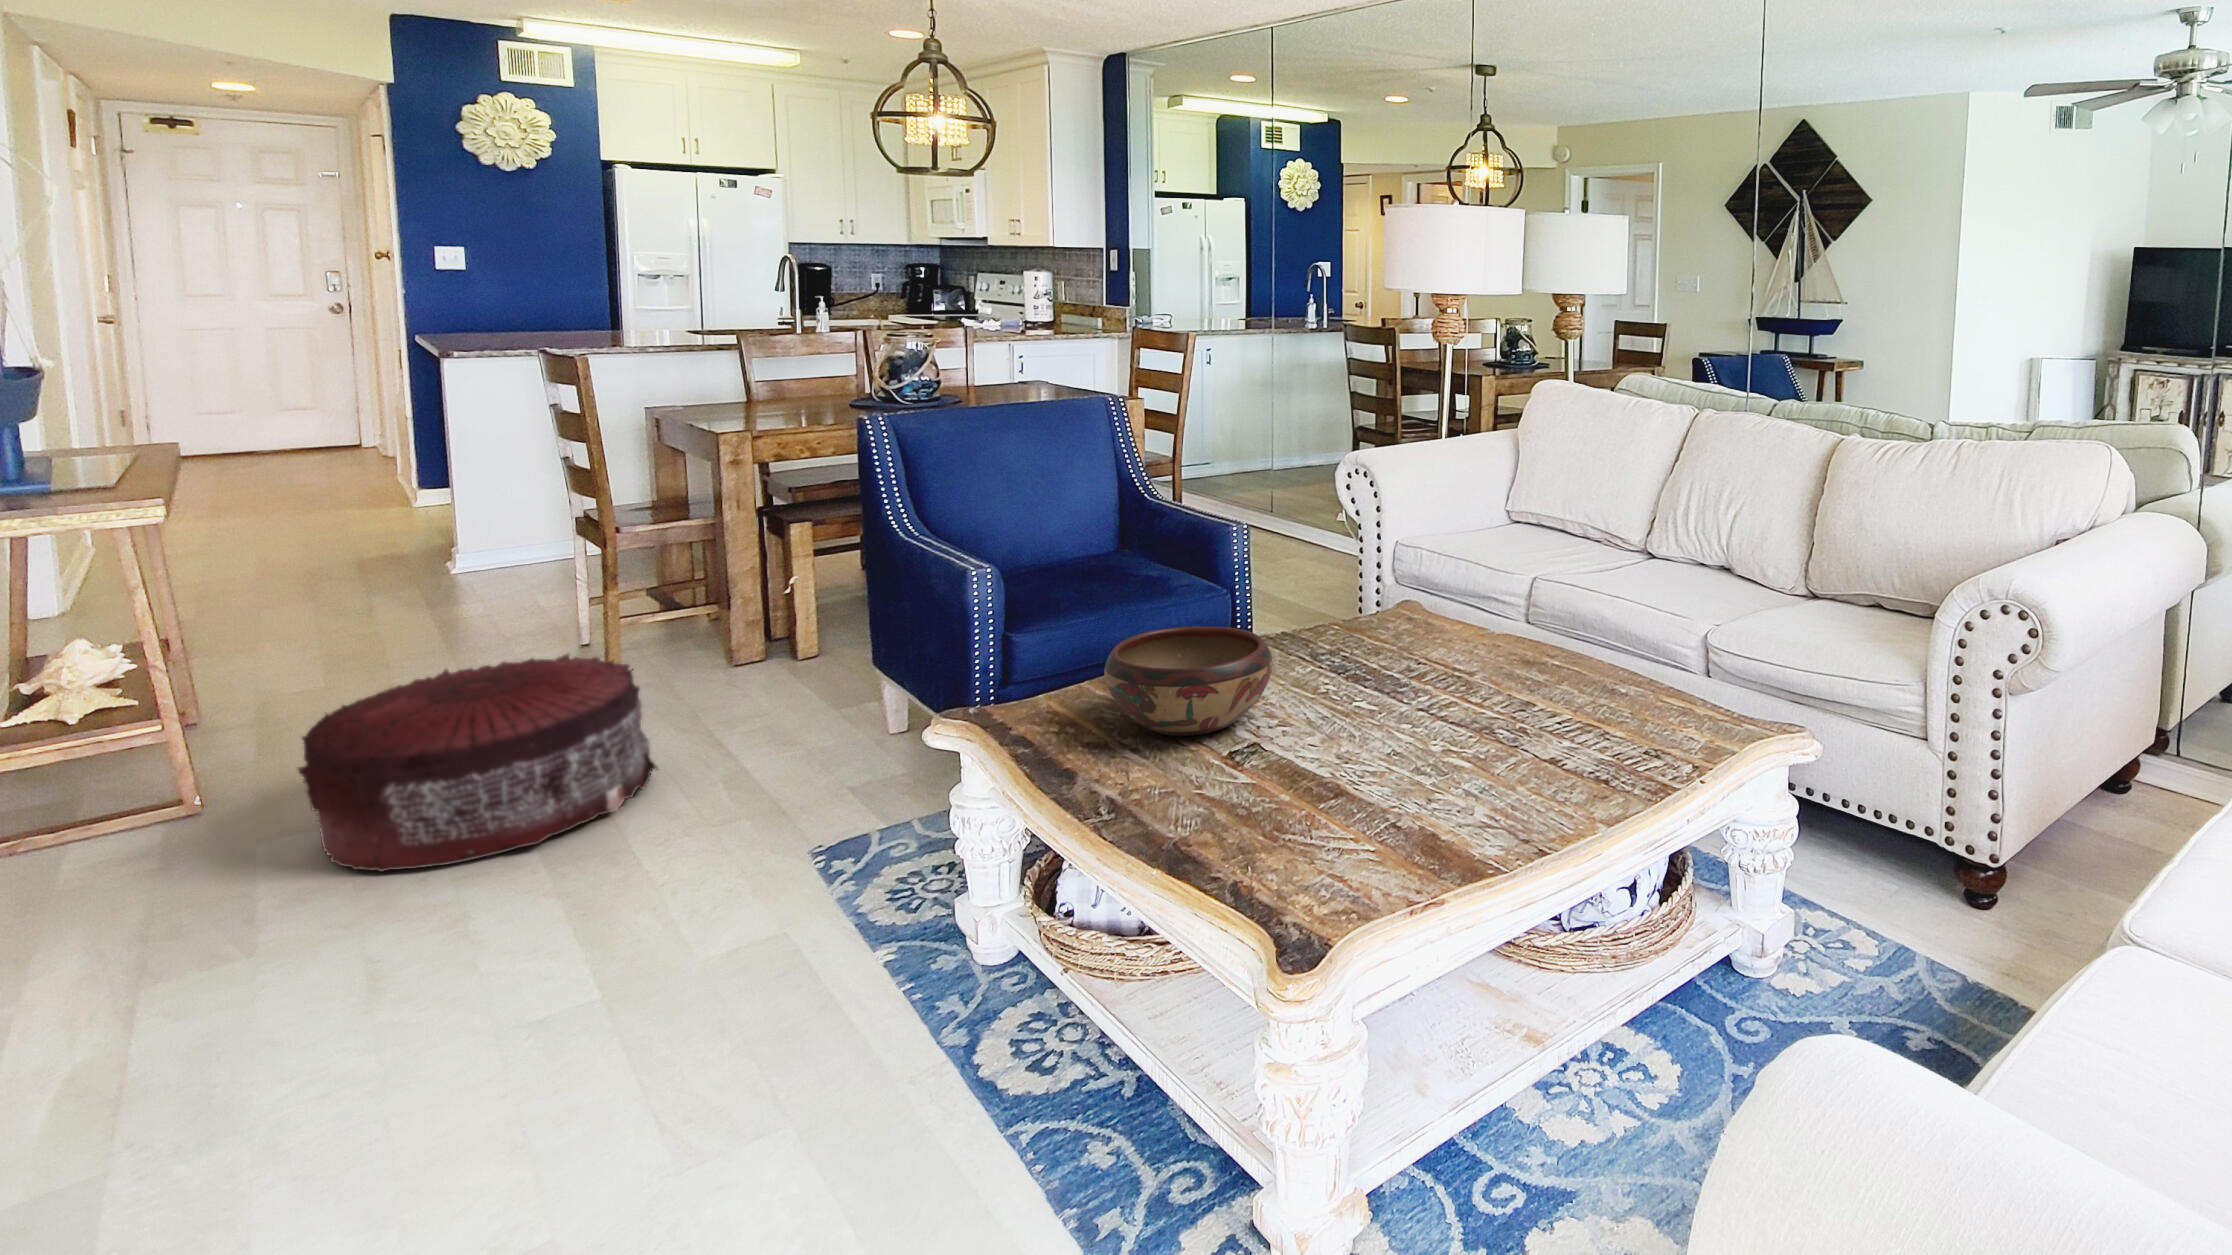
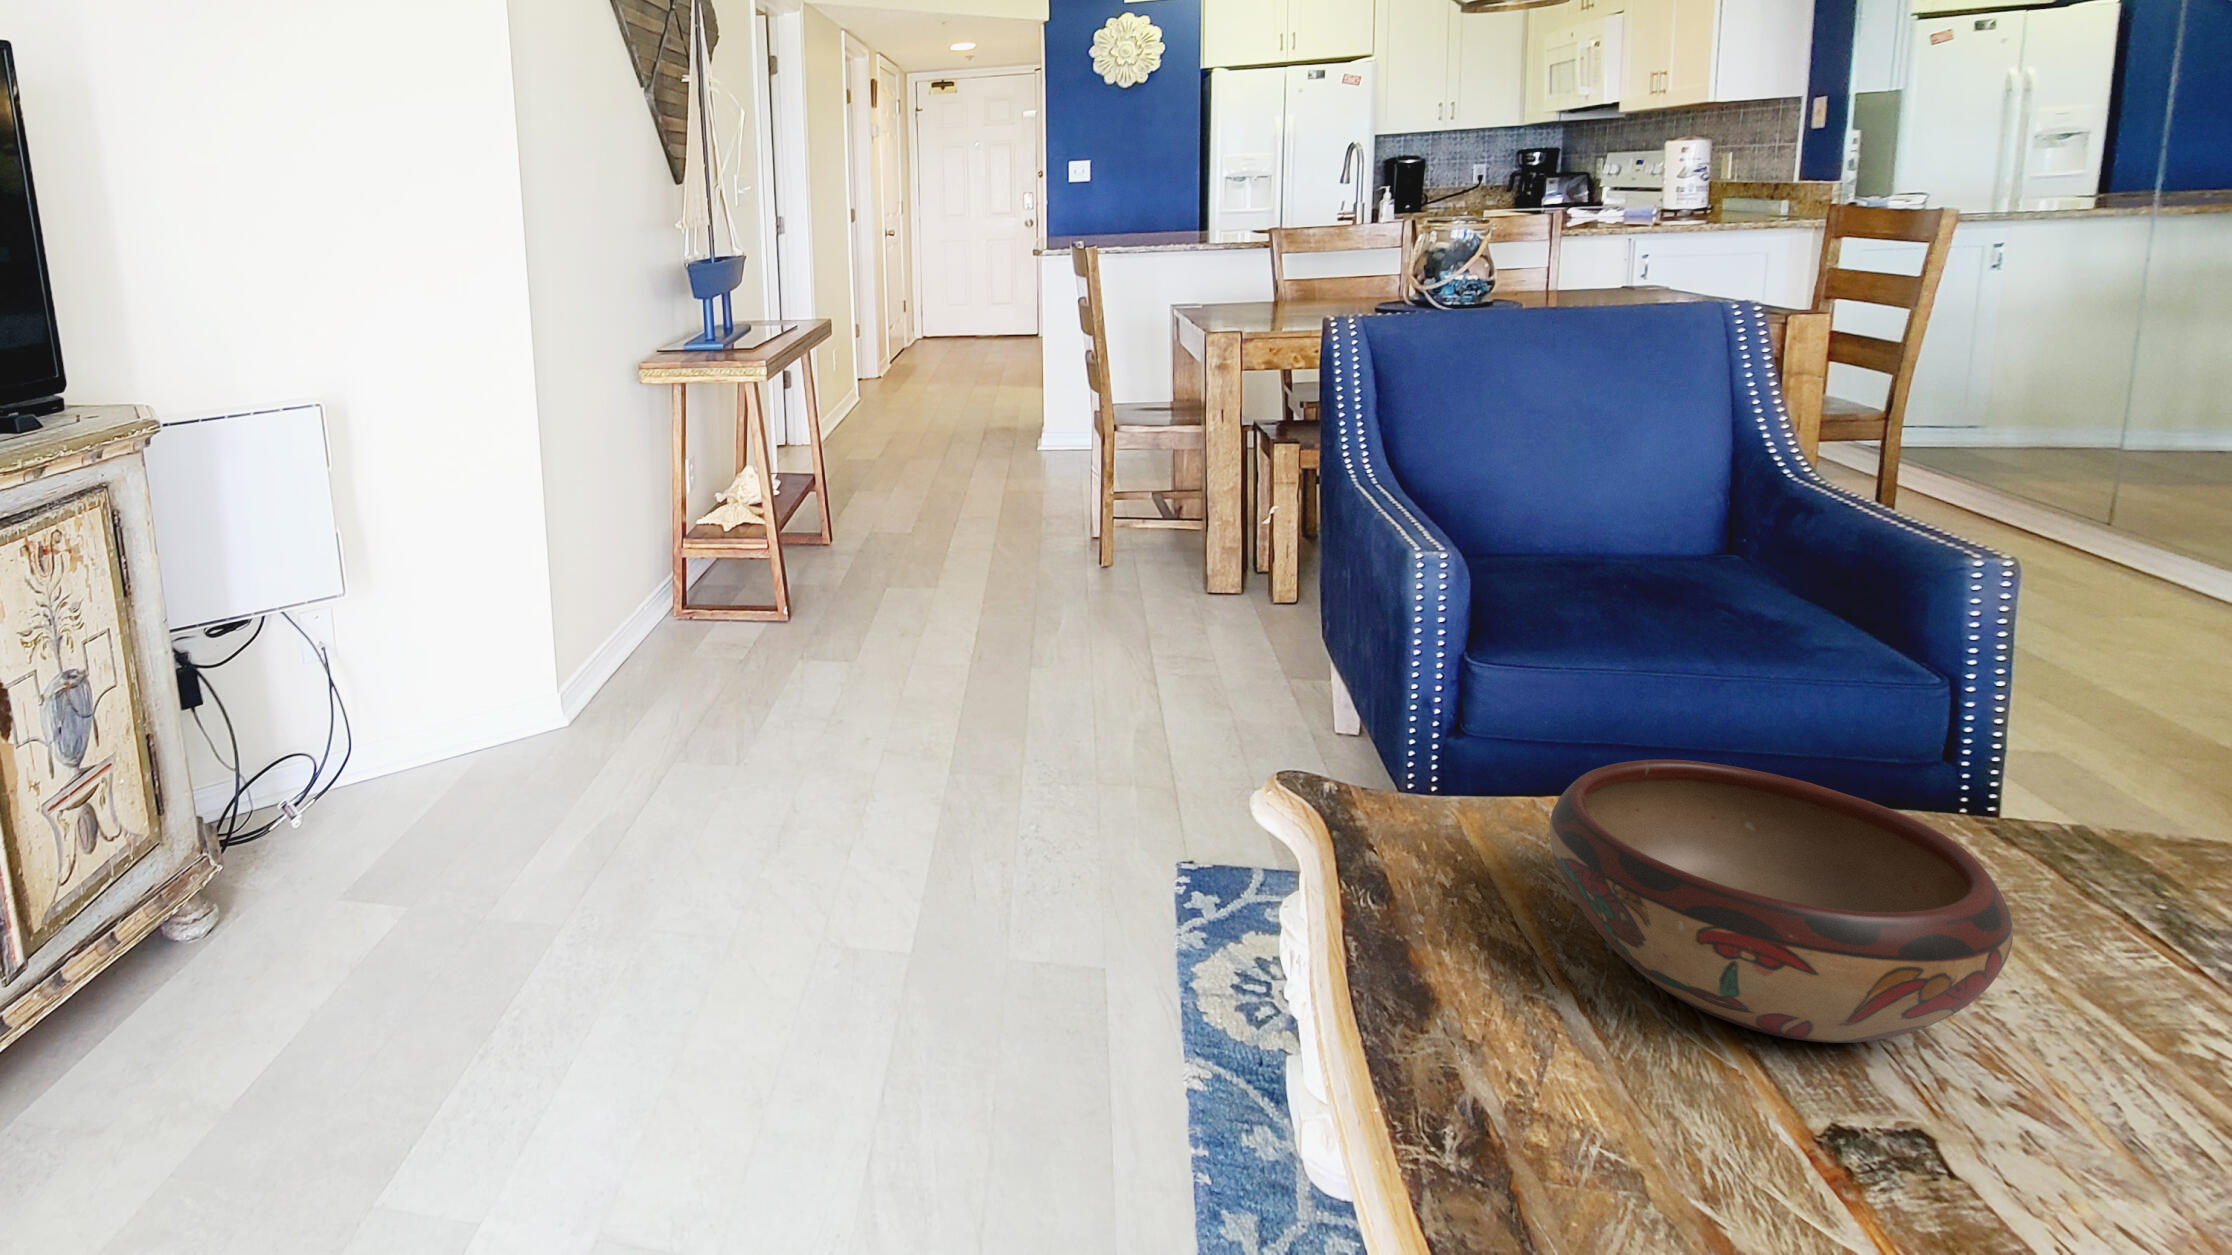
pouf: present [298,654,657,872] -> none [808,545,1079,744]

